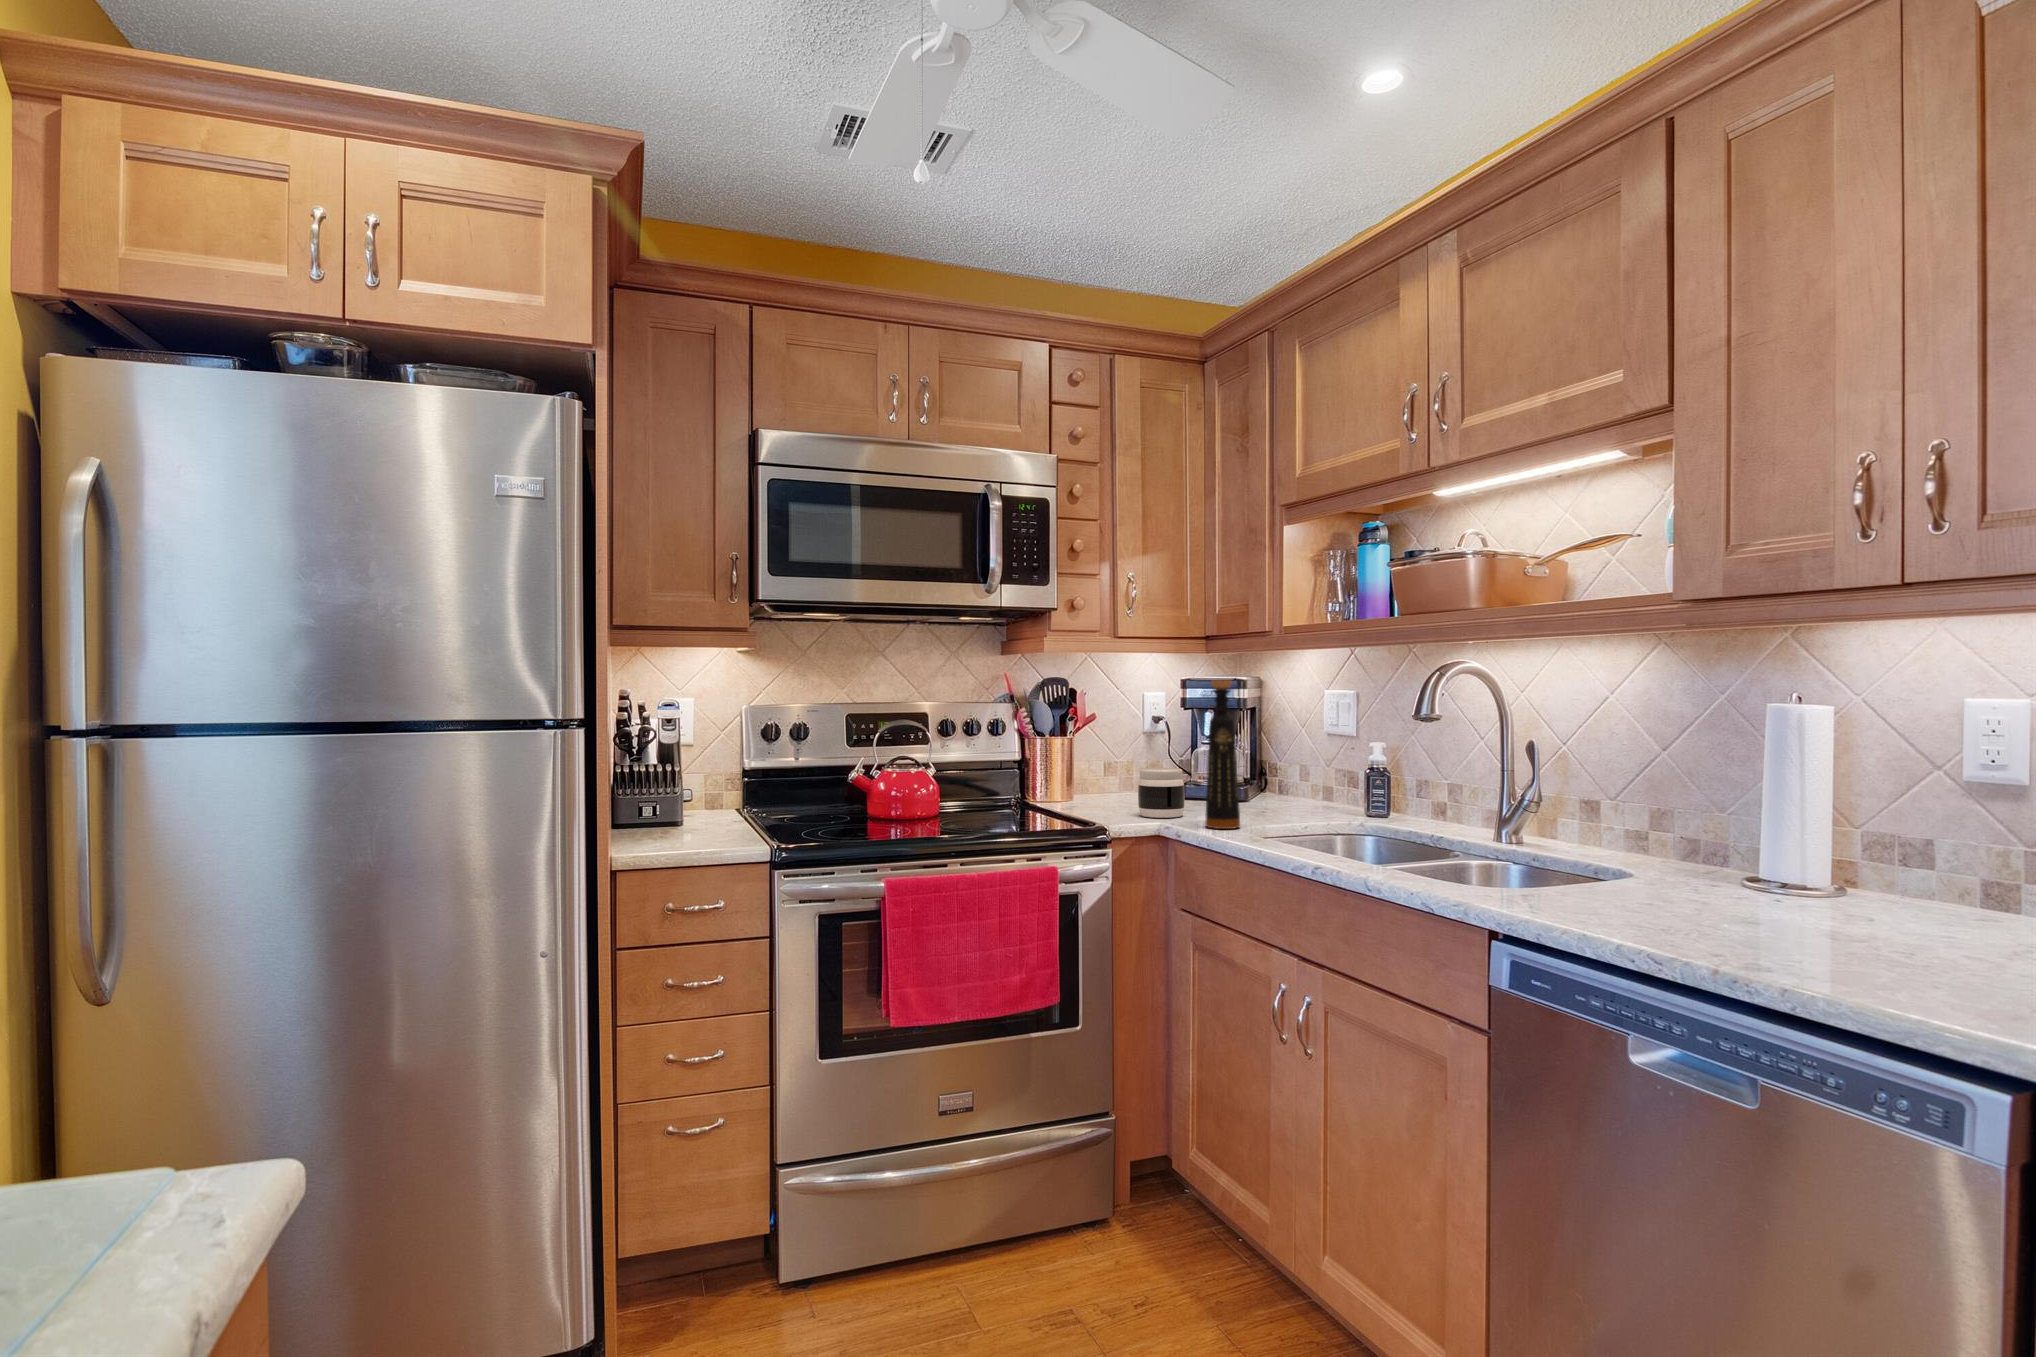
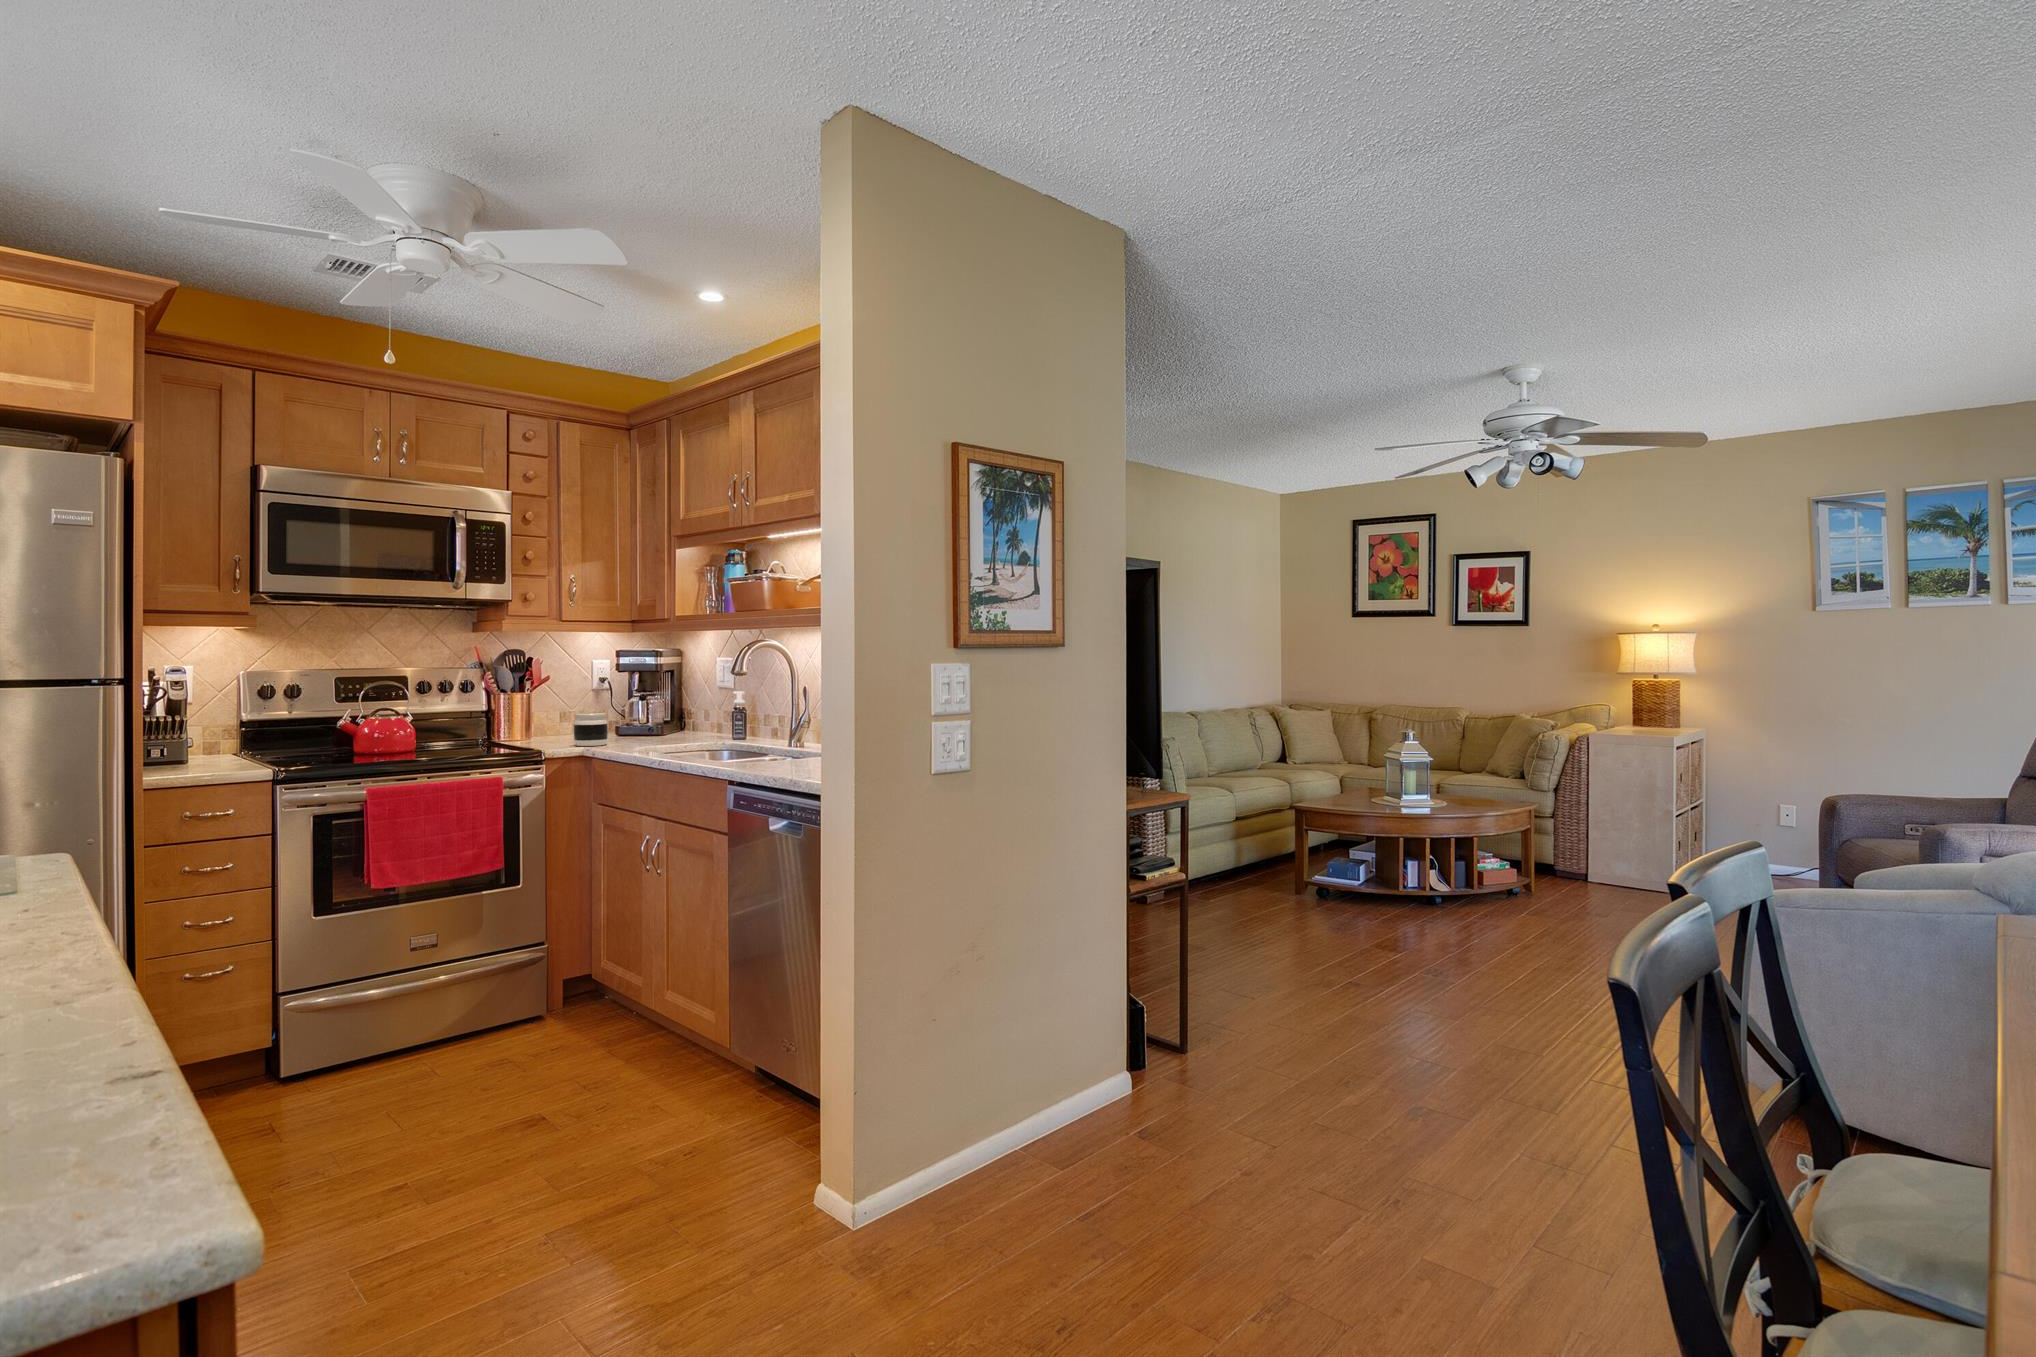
bottle: present [1205,680,1240,829] -> none [615,653,639,750]

